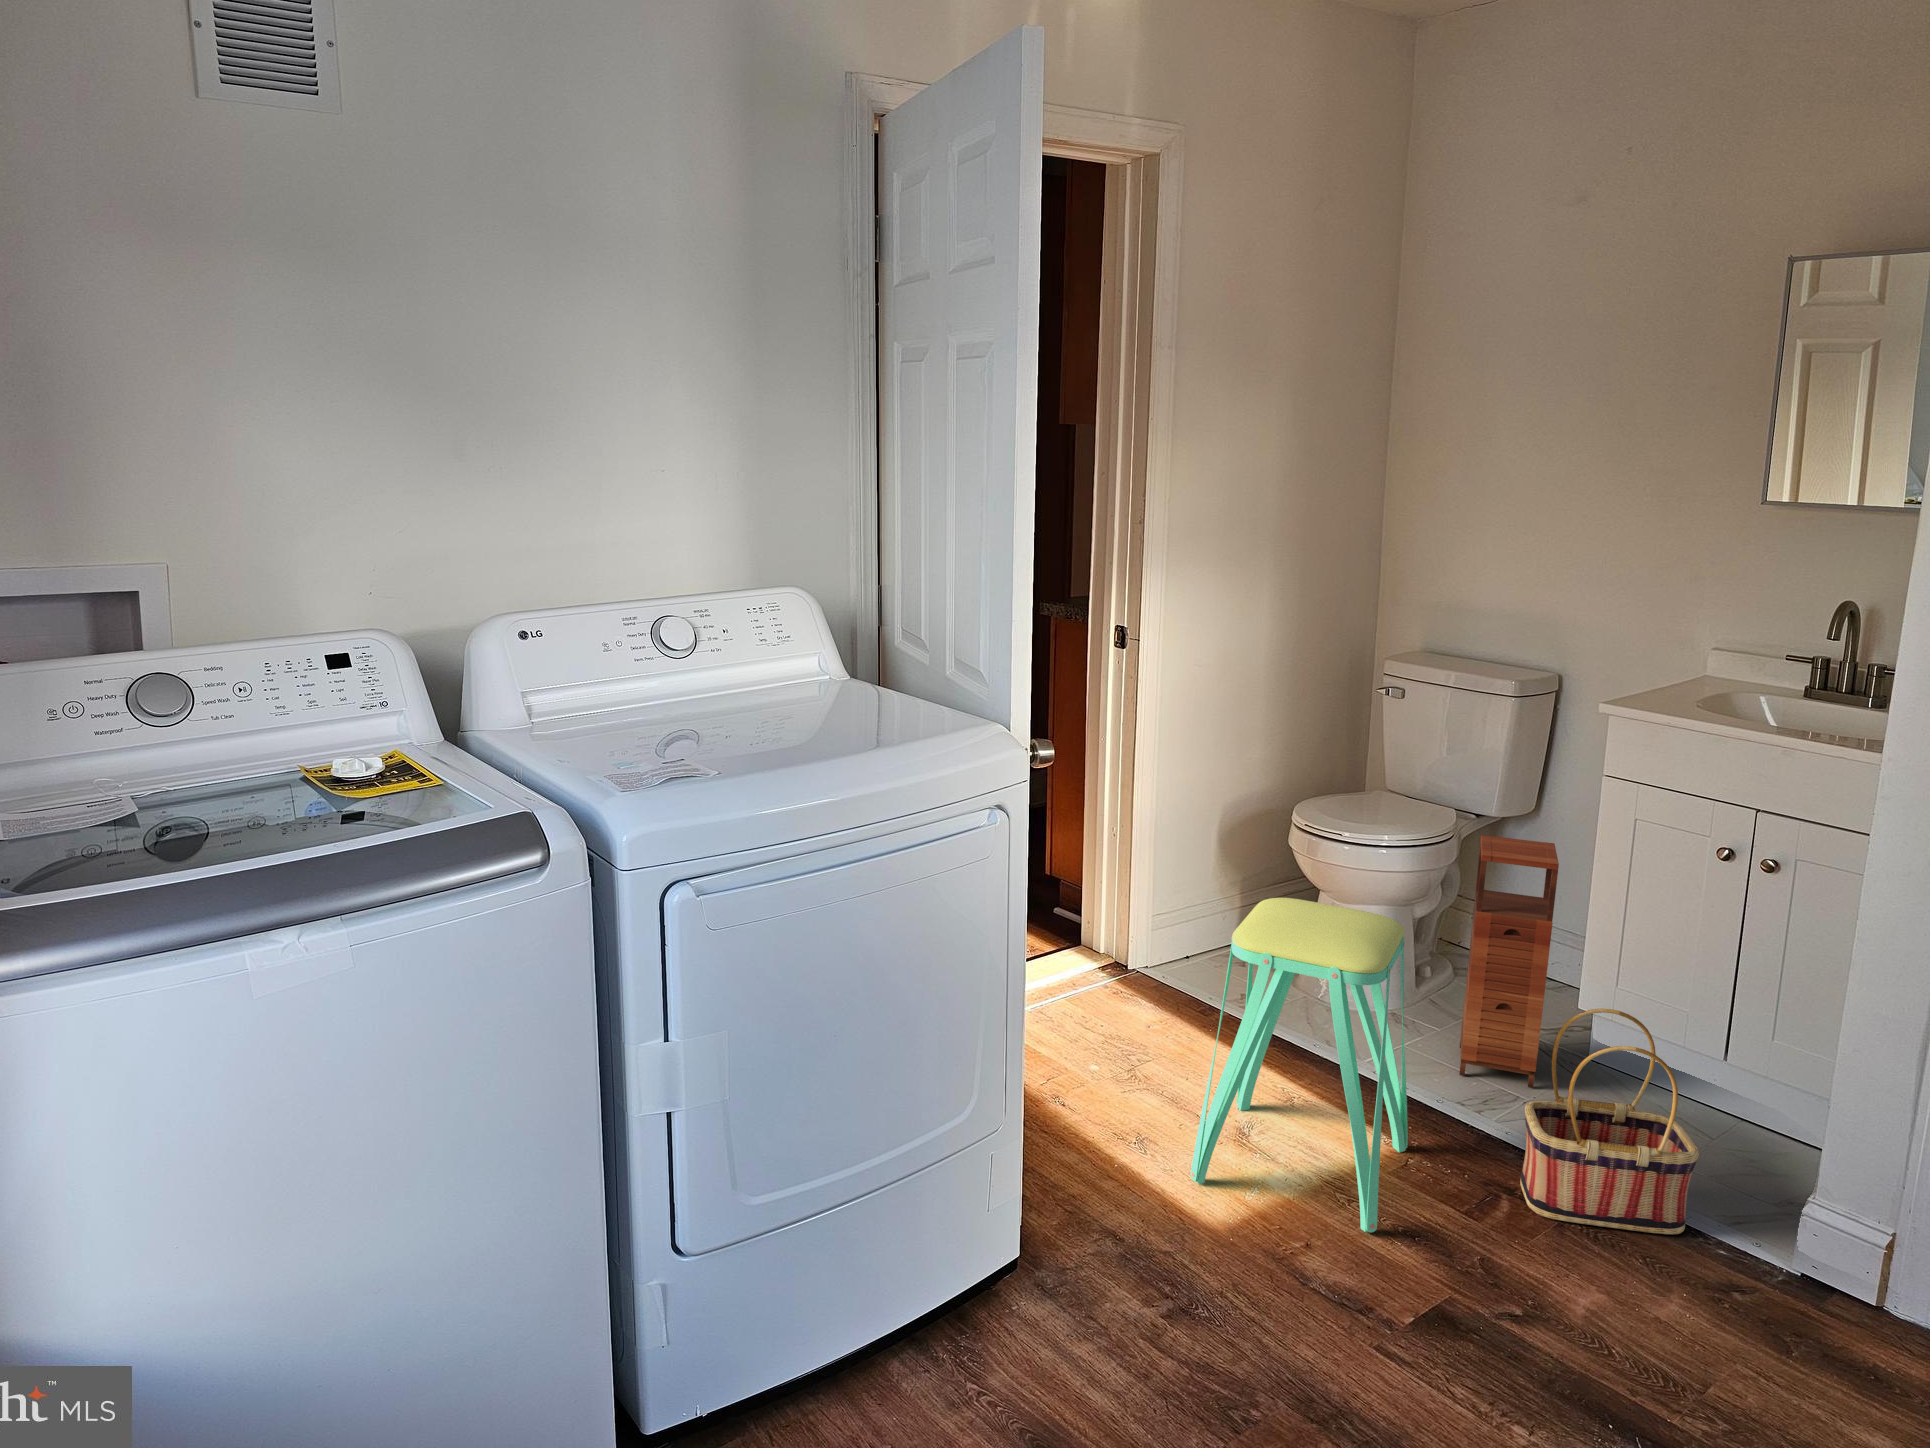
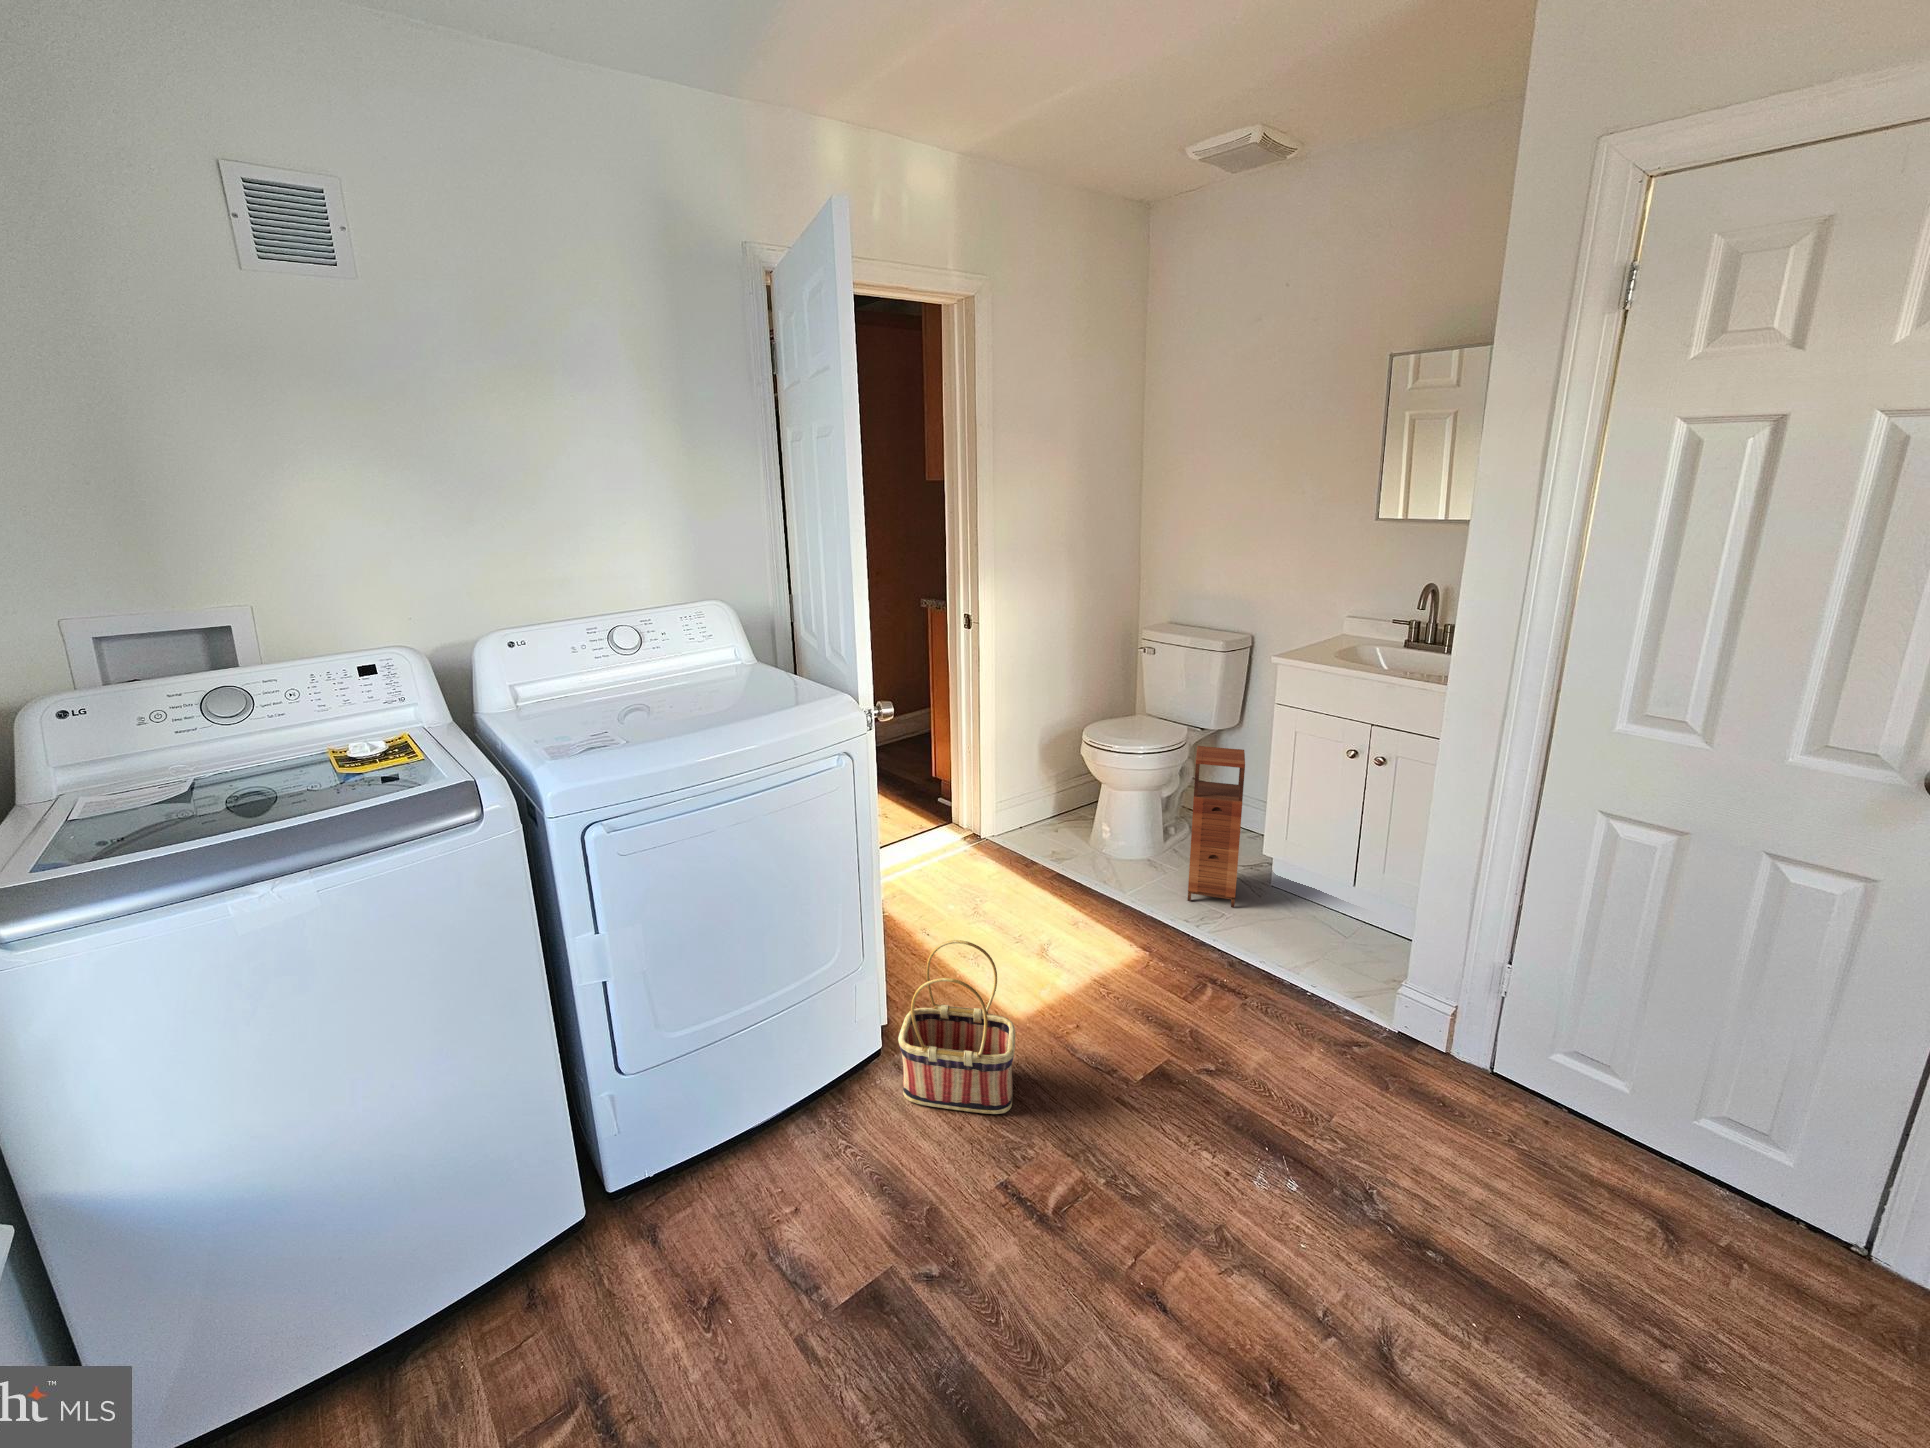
stool: present [1191,898,1408,1232] -> none [1006,796,1149,1015]
basket: present [1520,1009,1700,1234] -> present [898,940,1015,1114]

